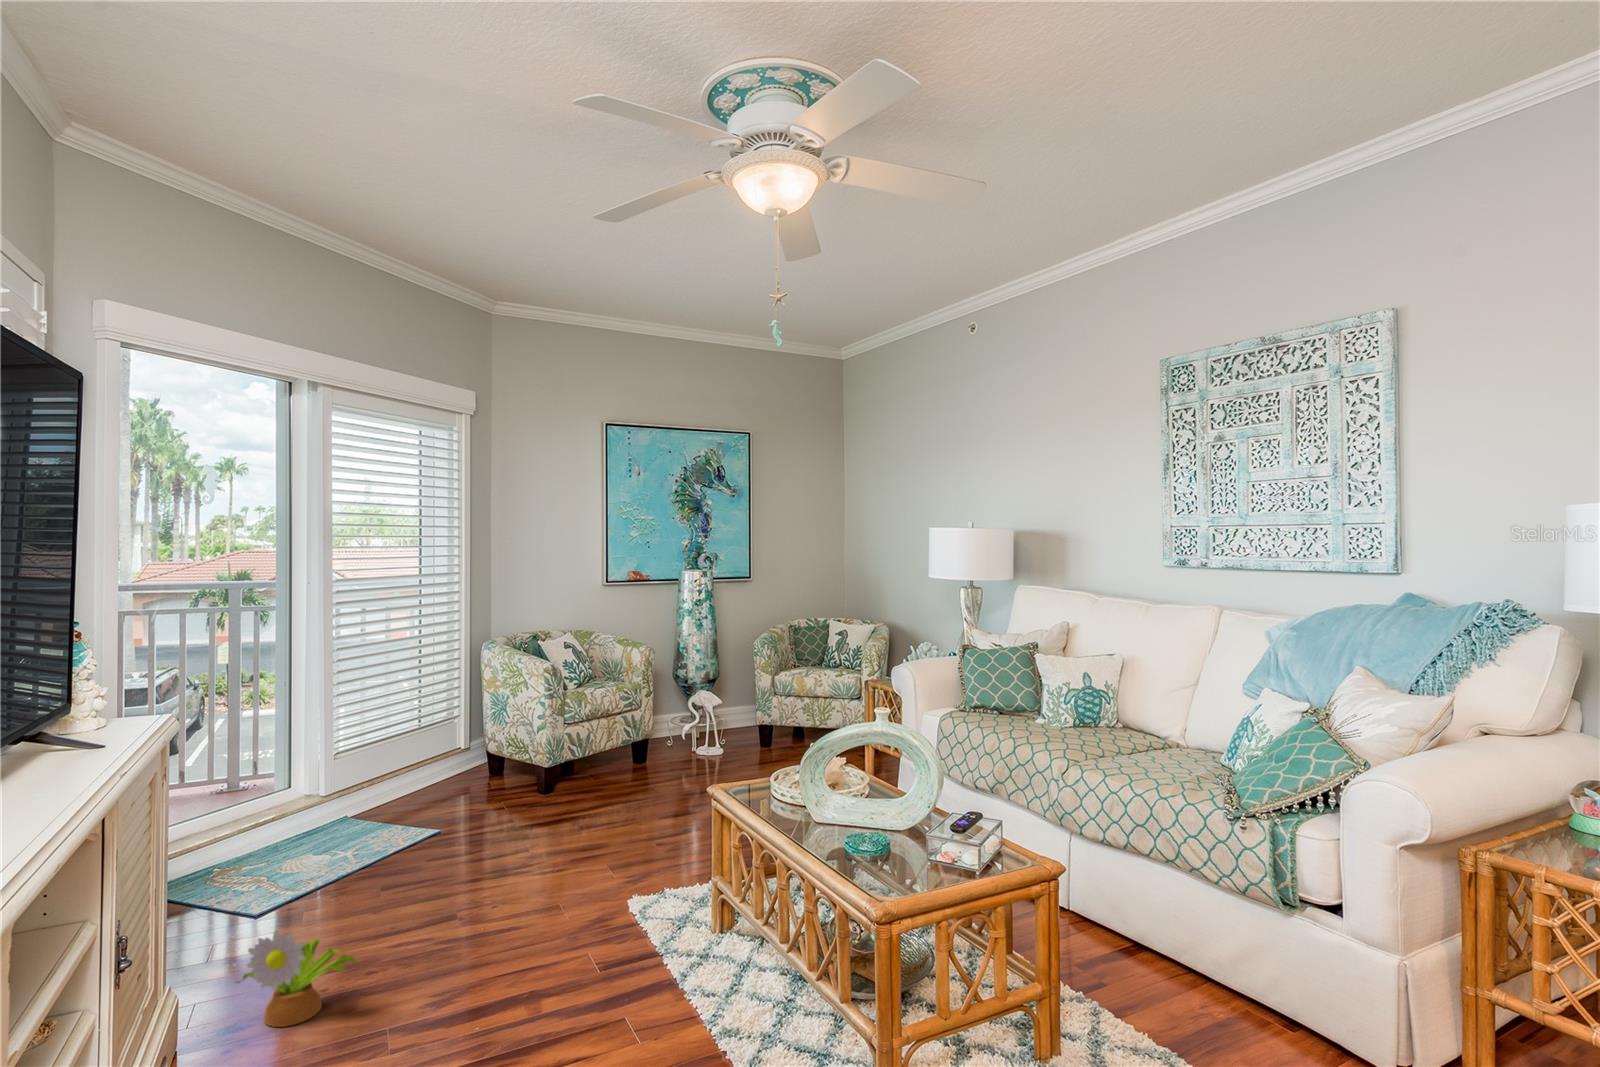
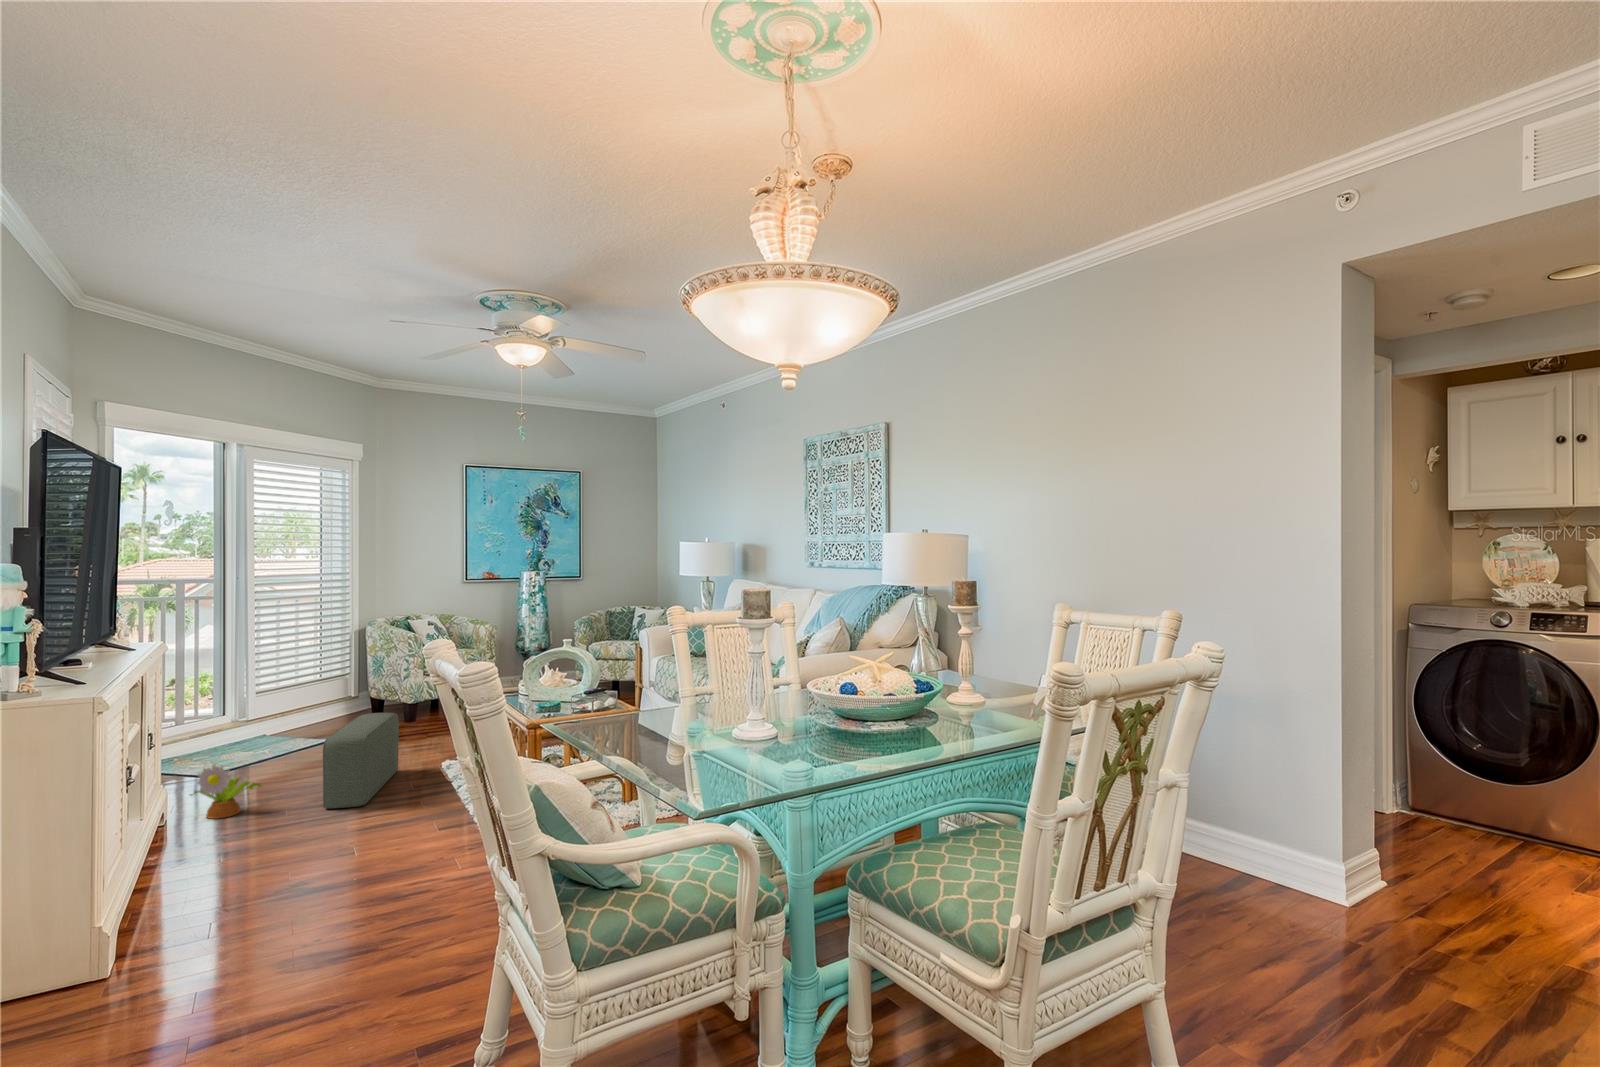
pouf: none [461,810,562,1006] -> present [323,713,399,809]

